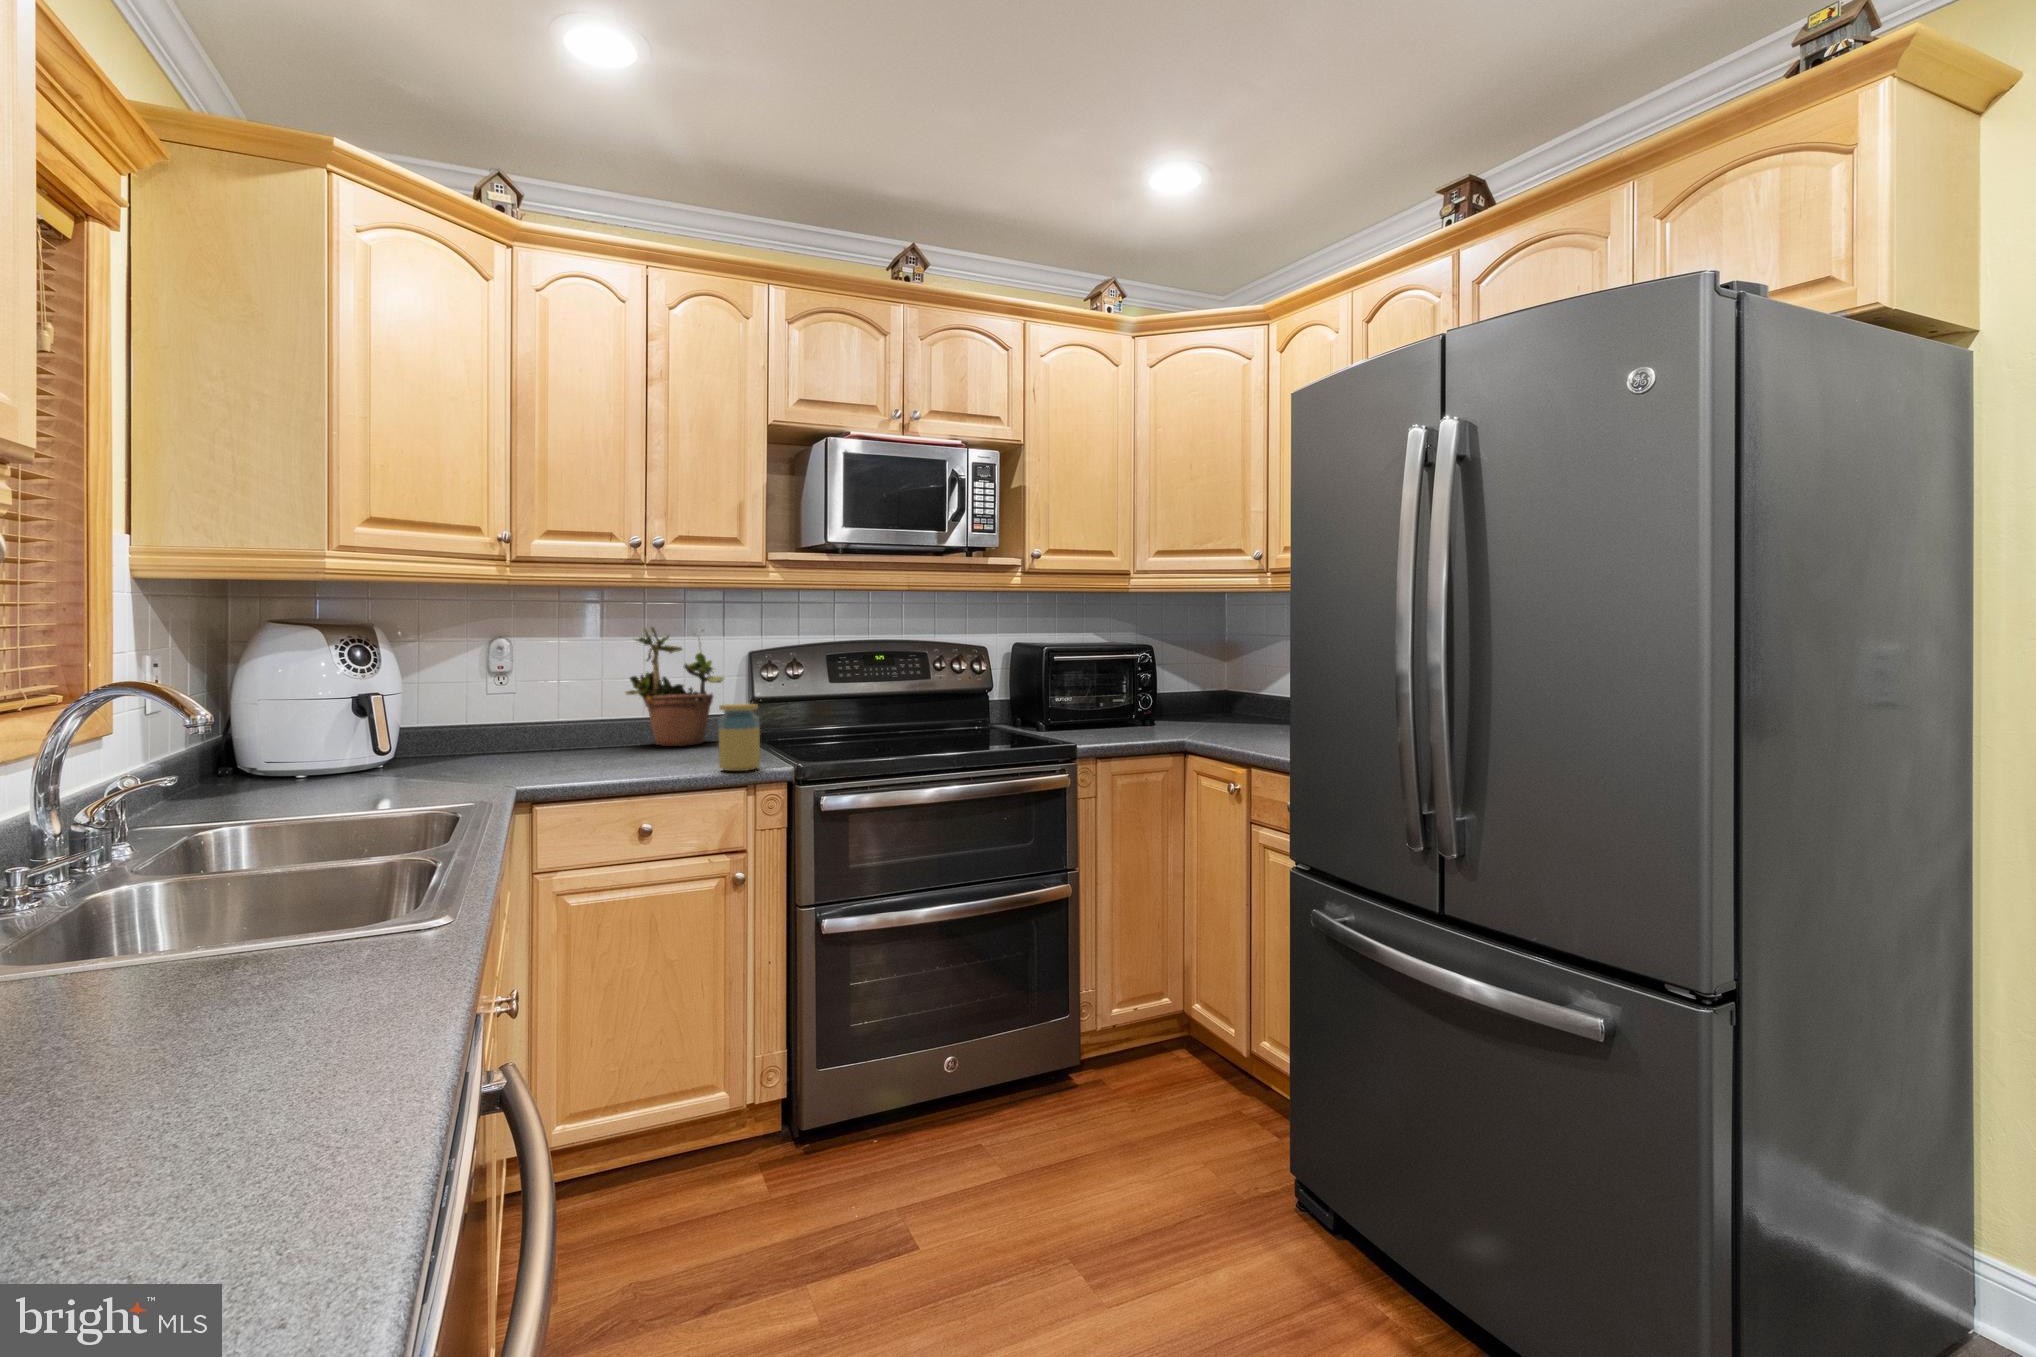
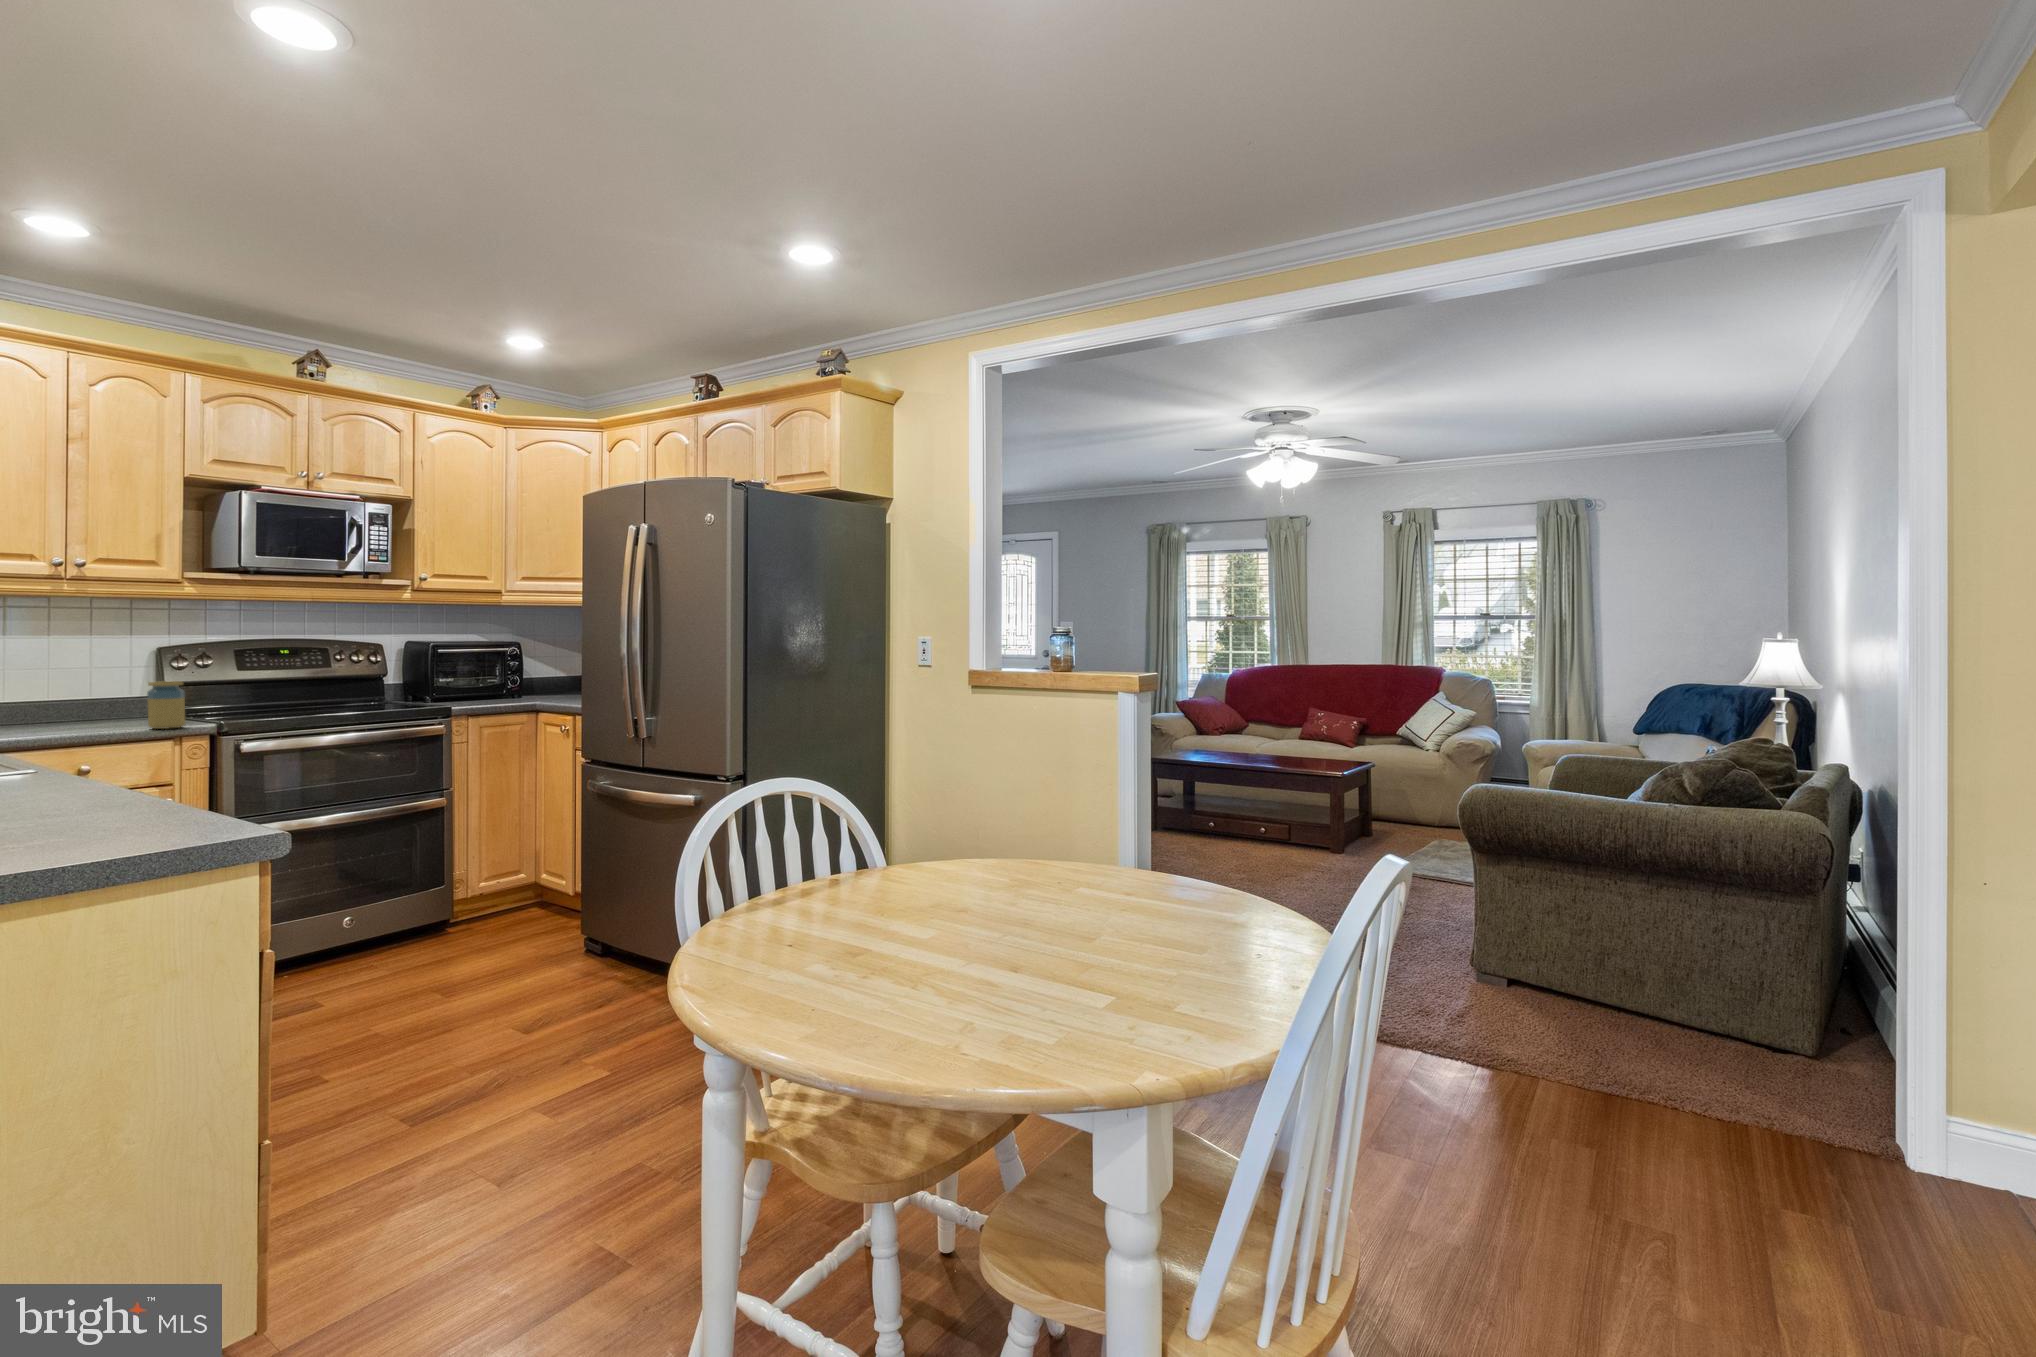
potted plant: present [626,627,723,746] -> none [38,616,139,718]

